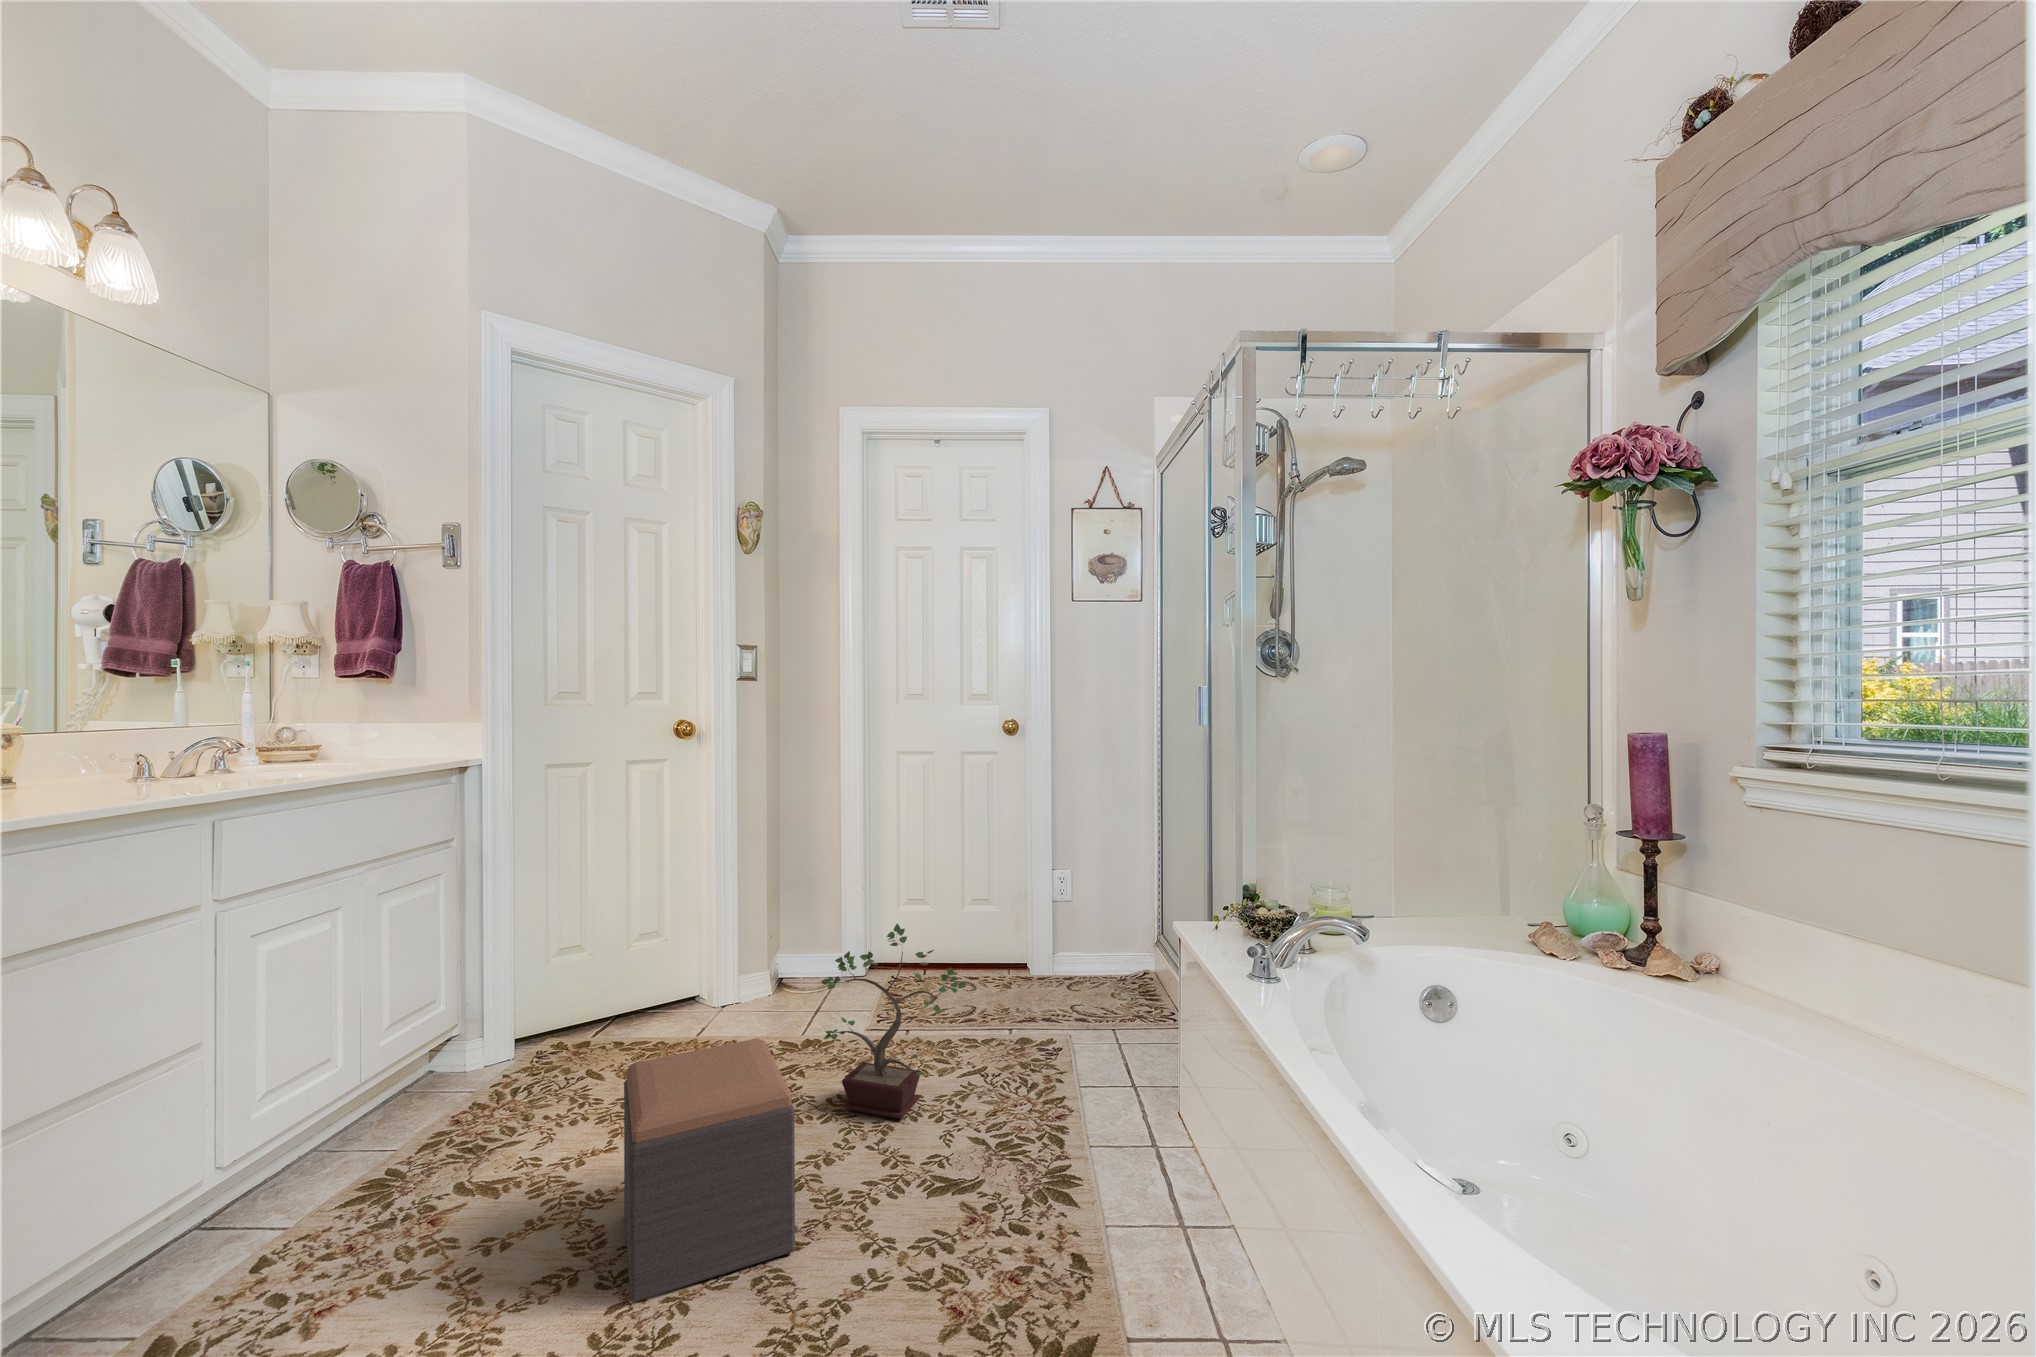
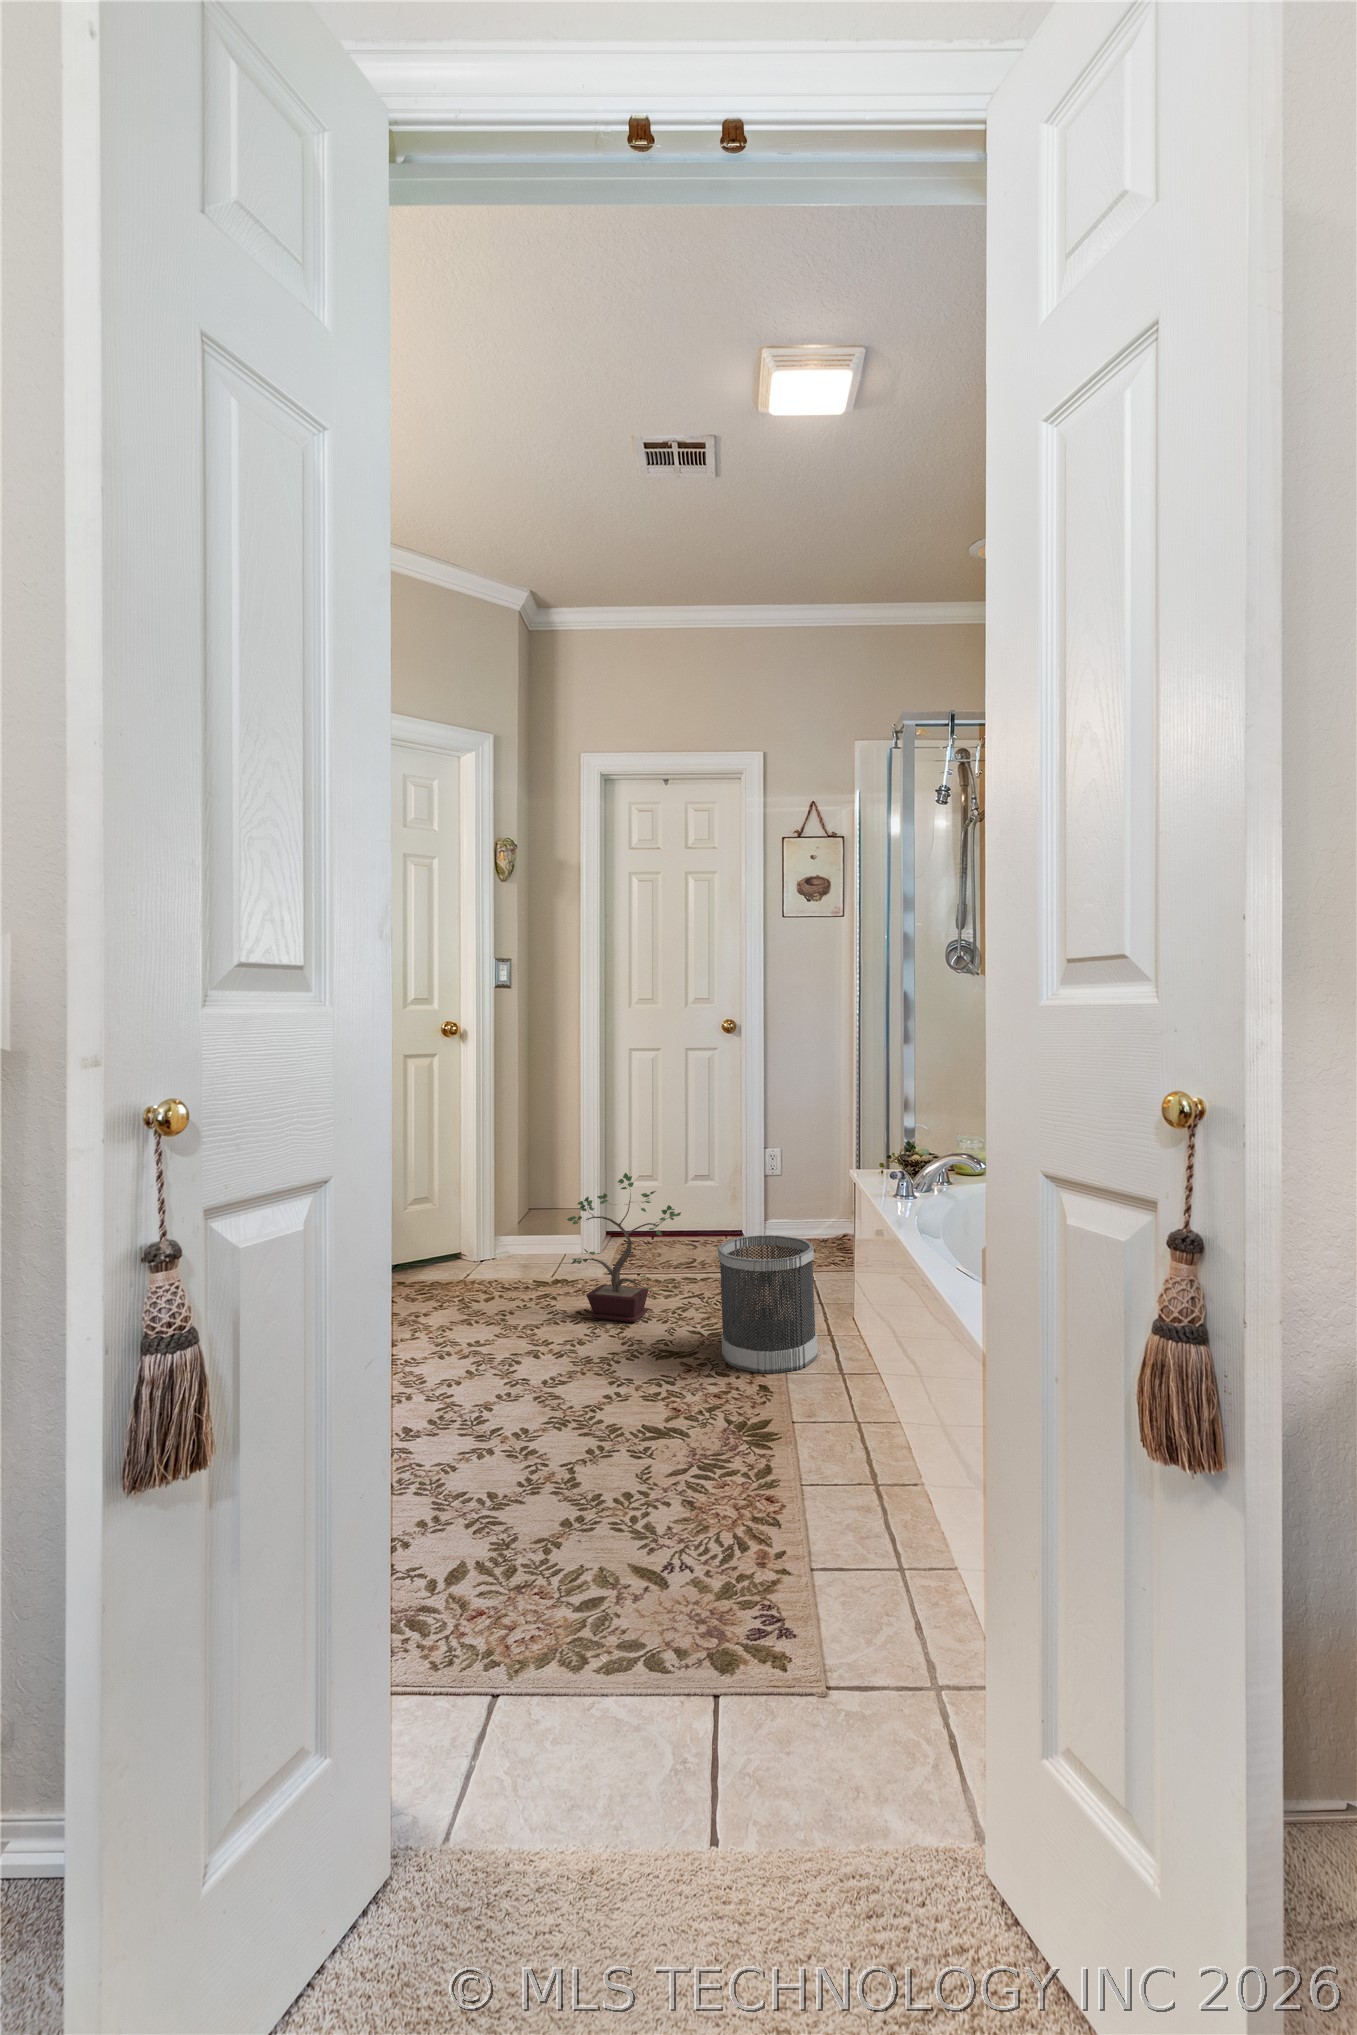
wastebasket: none [1015,1017,1142,1226] -> present [718,1235,818,1373]
footstool: present [624,1039,795,1302] -> none [433,1248,562,1406]

